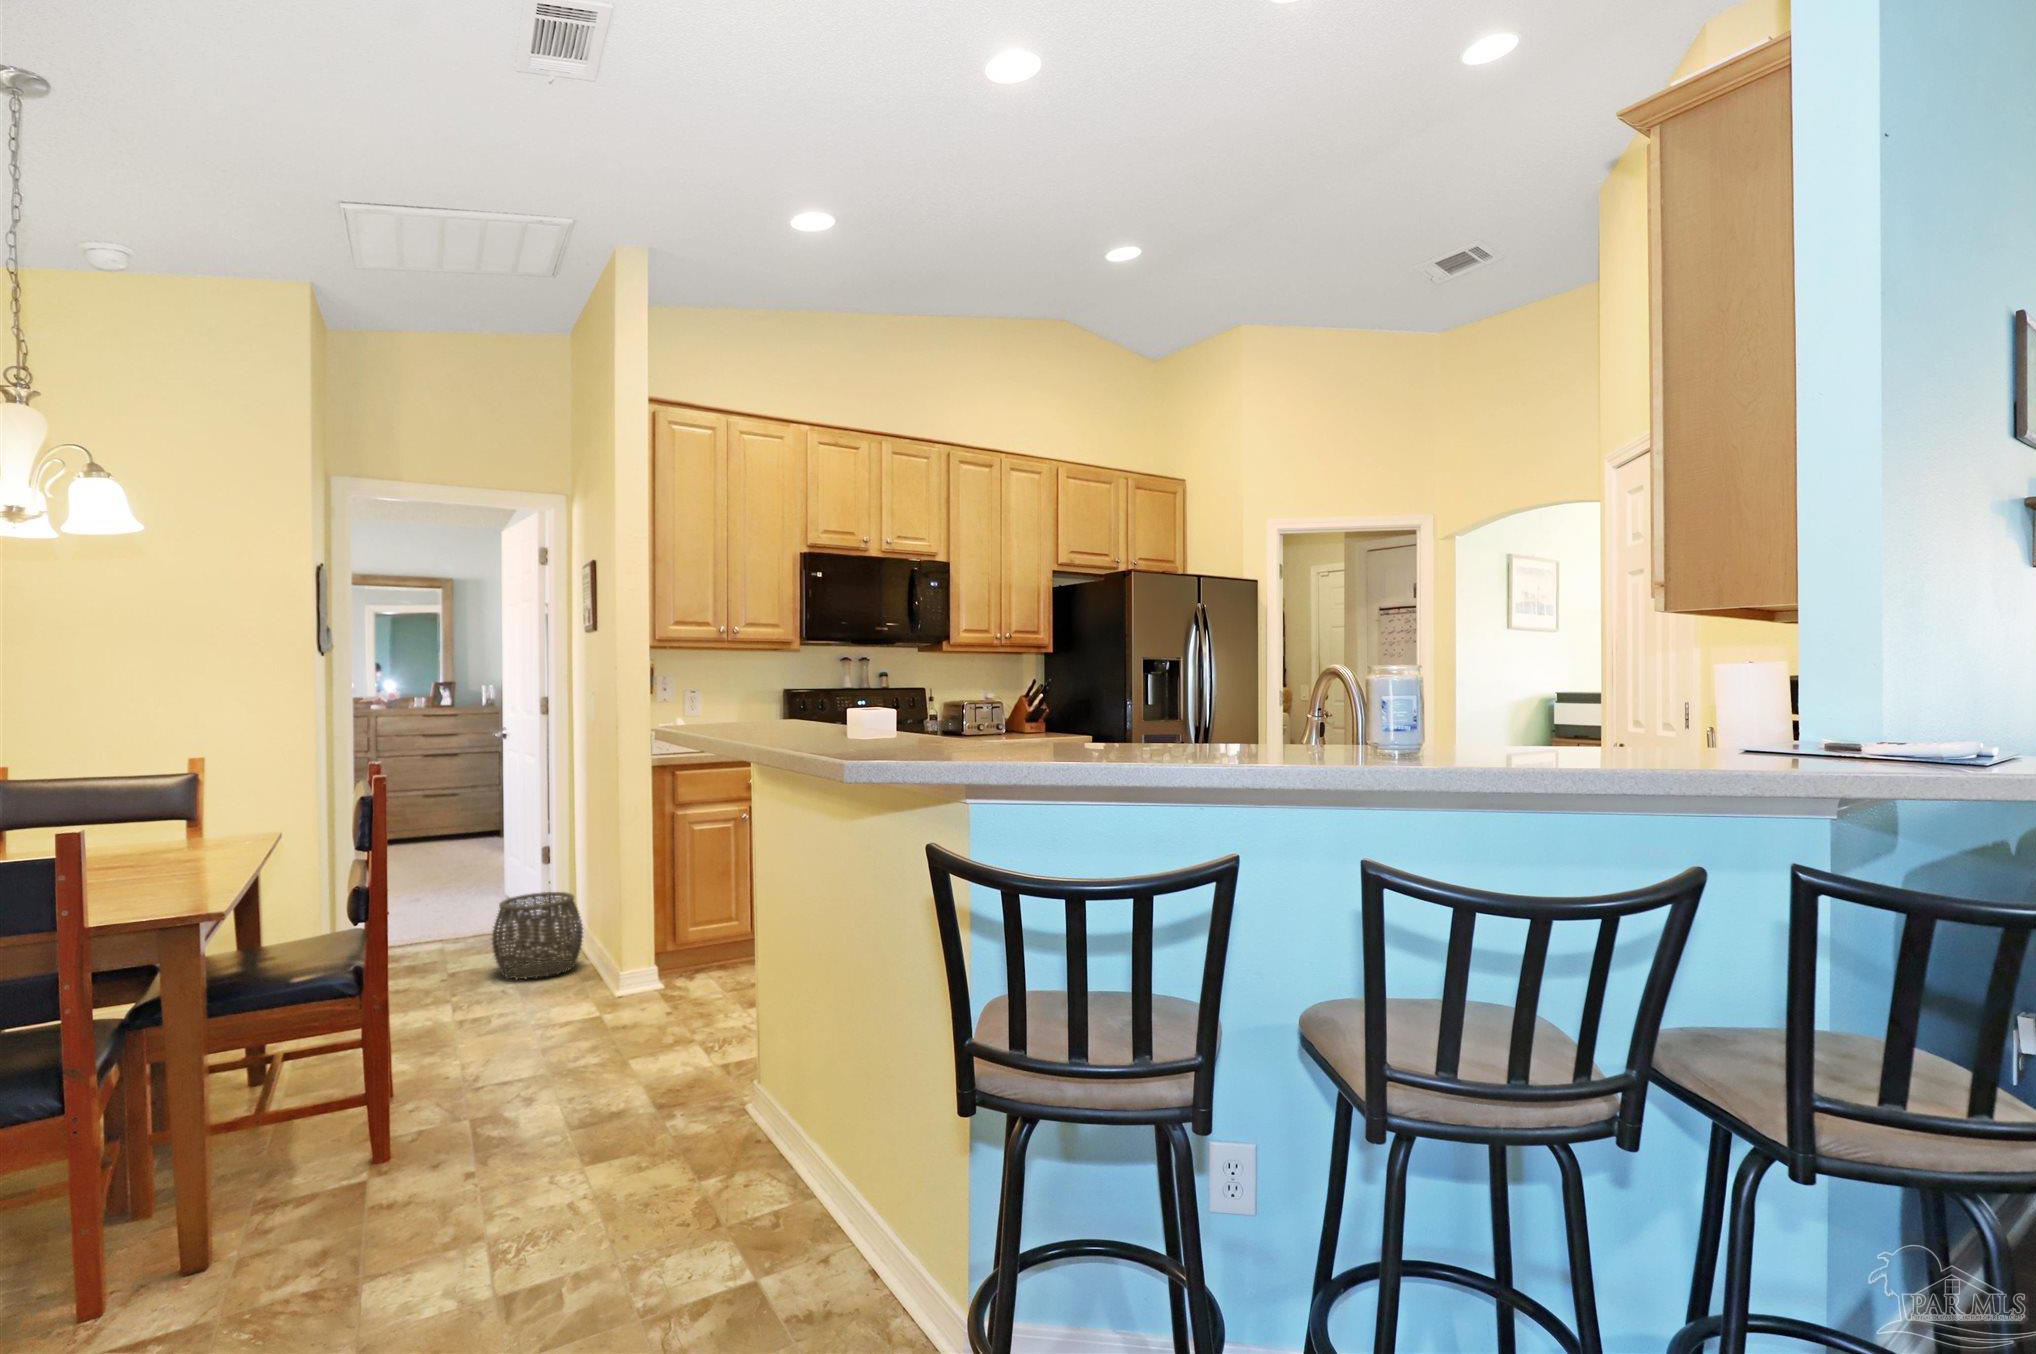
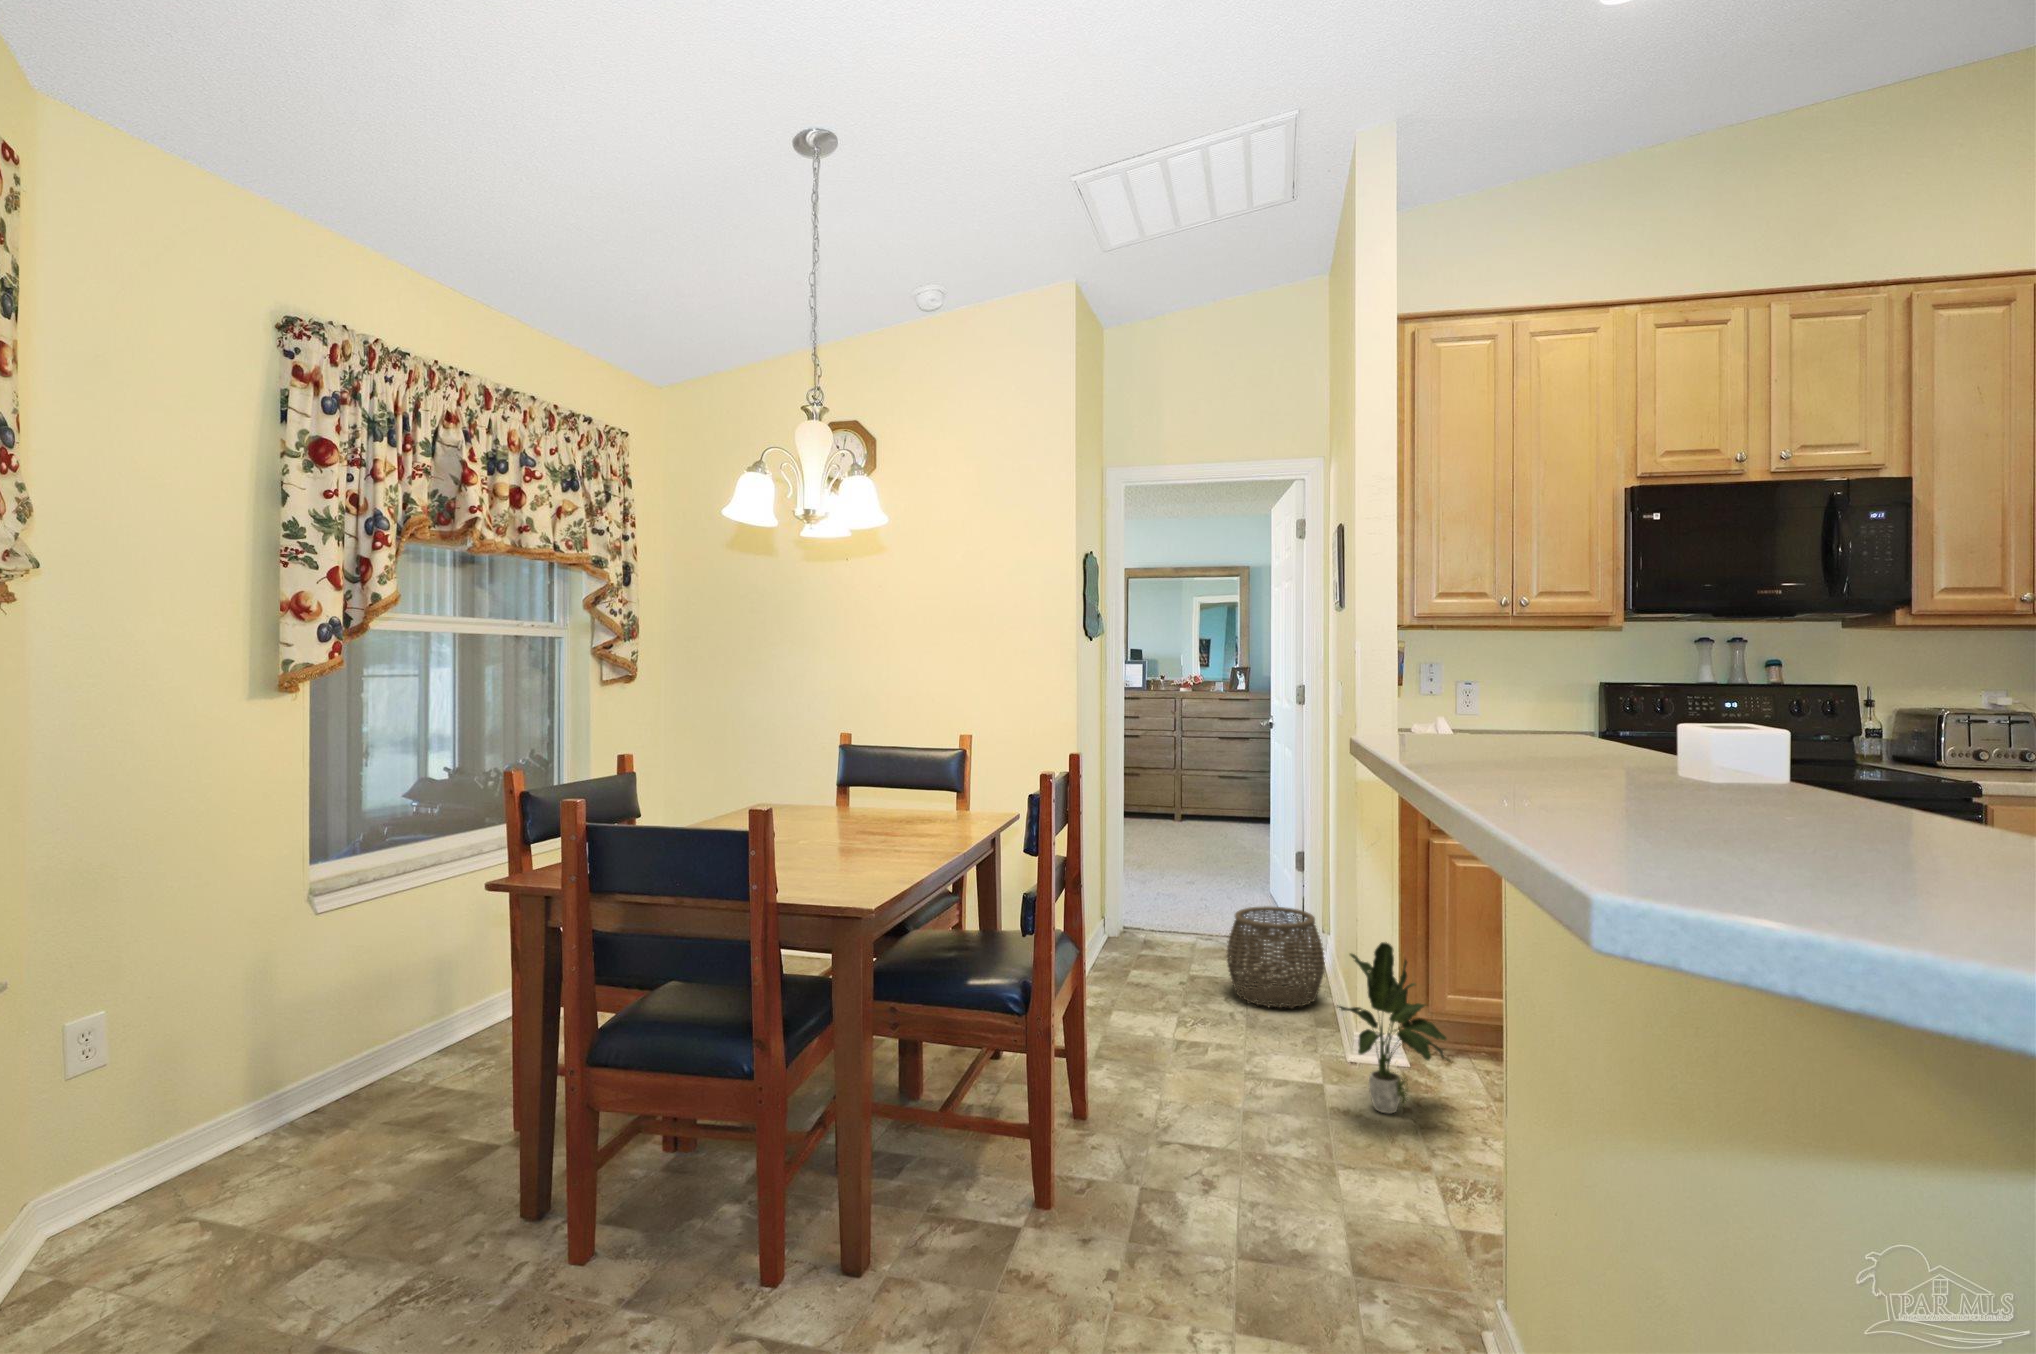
potted plant: none [616,892,702,1021] -> present [1337,942,1449,1114]

